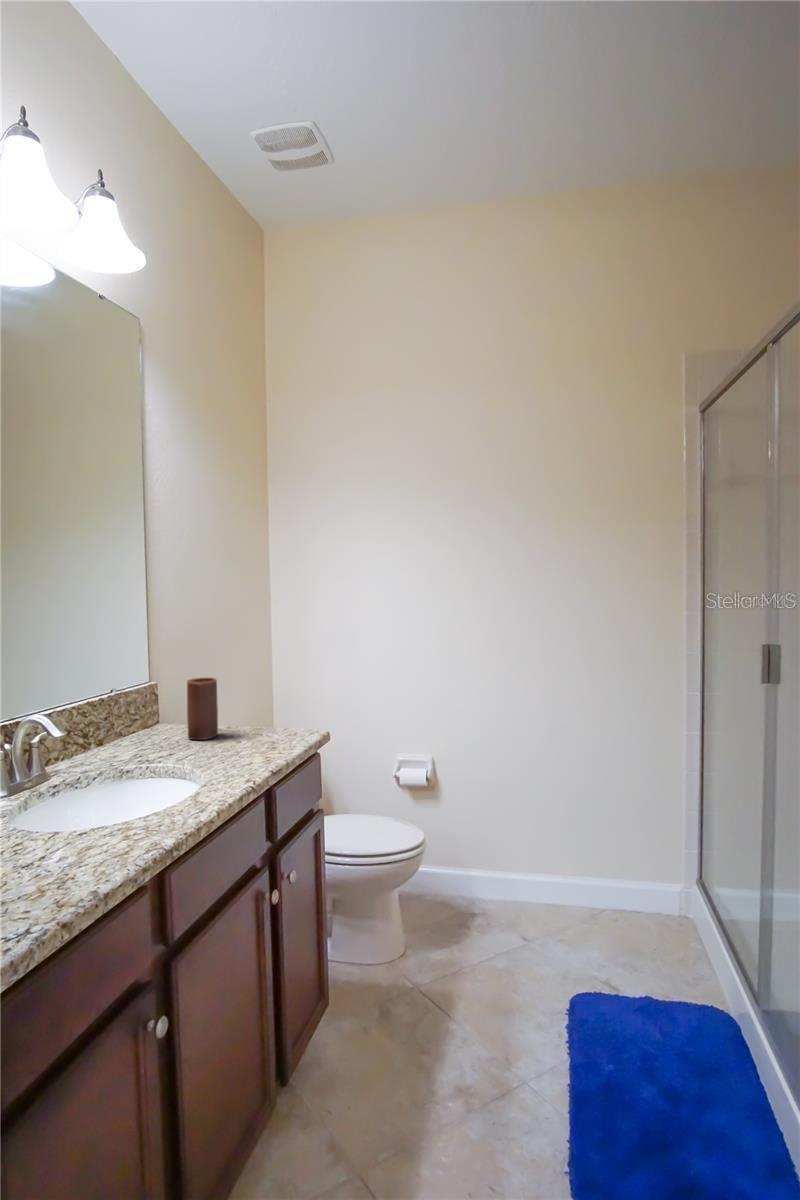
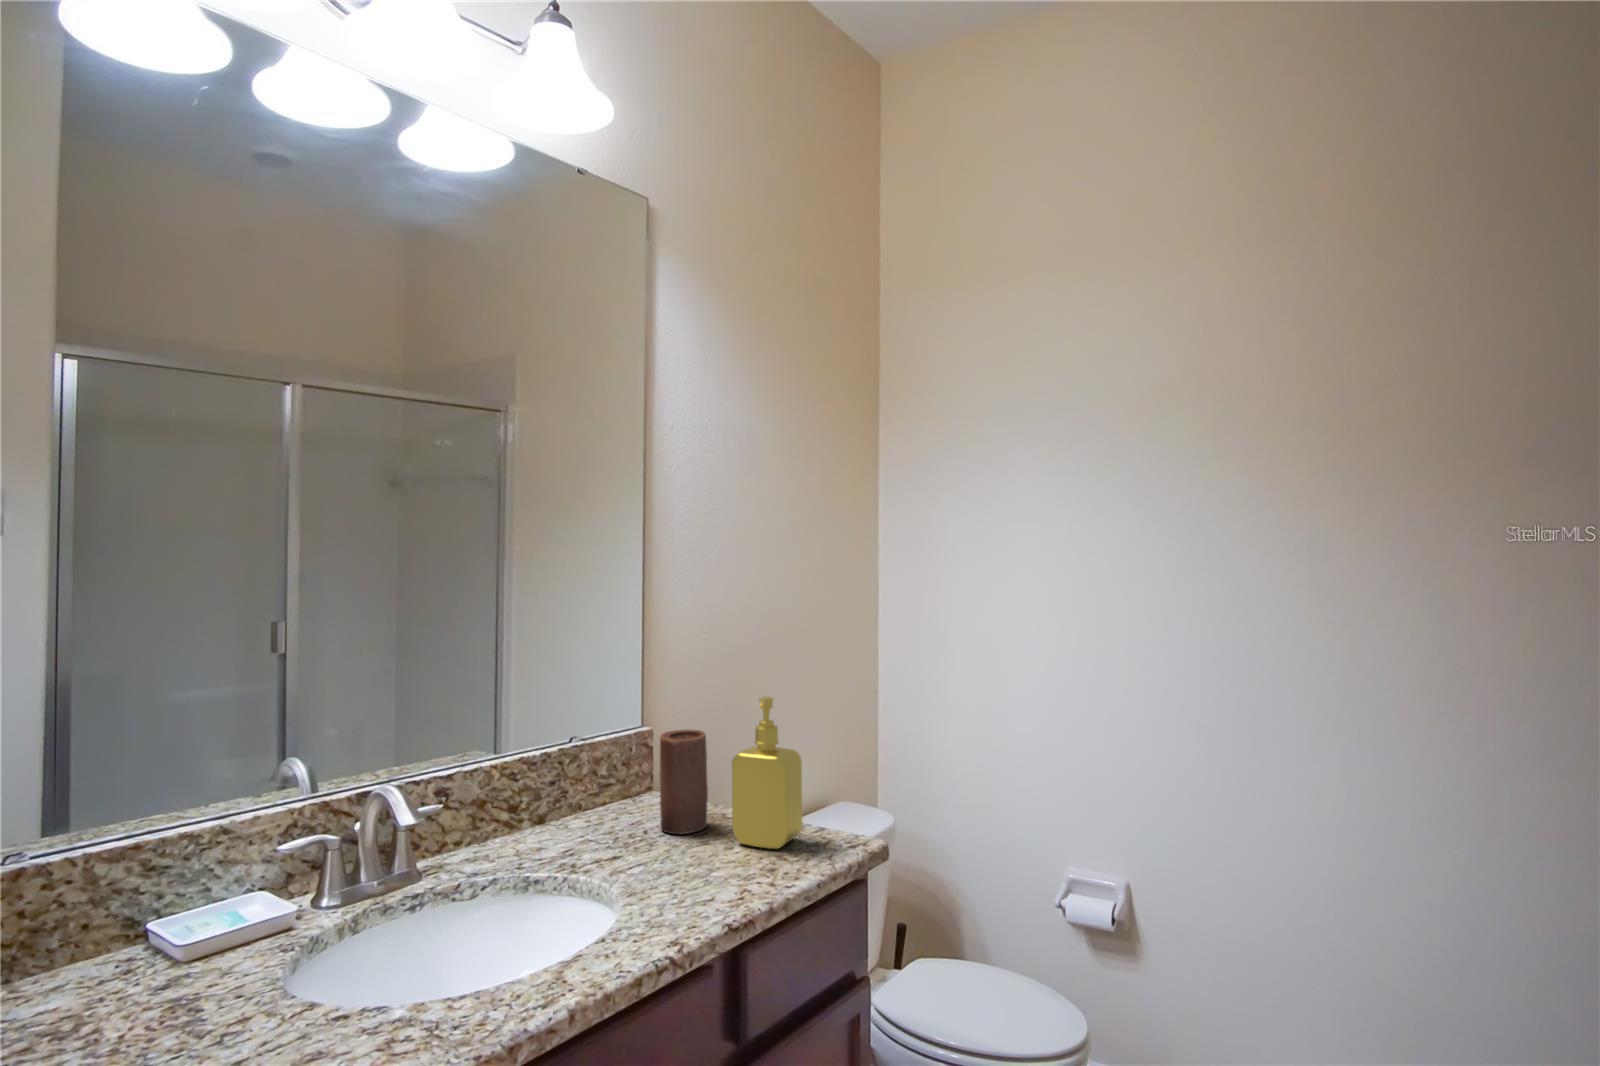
soap dispenser: none [241,653,282,739] -> present [732,696,802,849]

